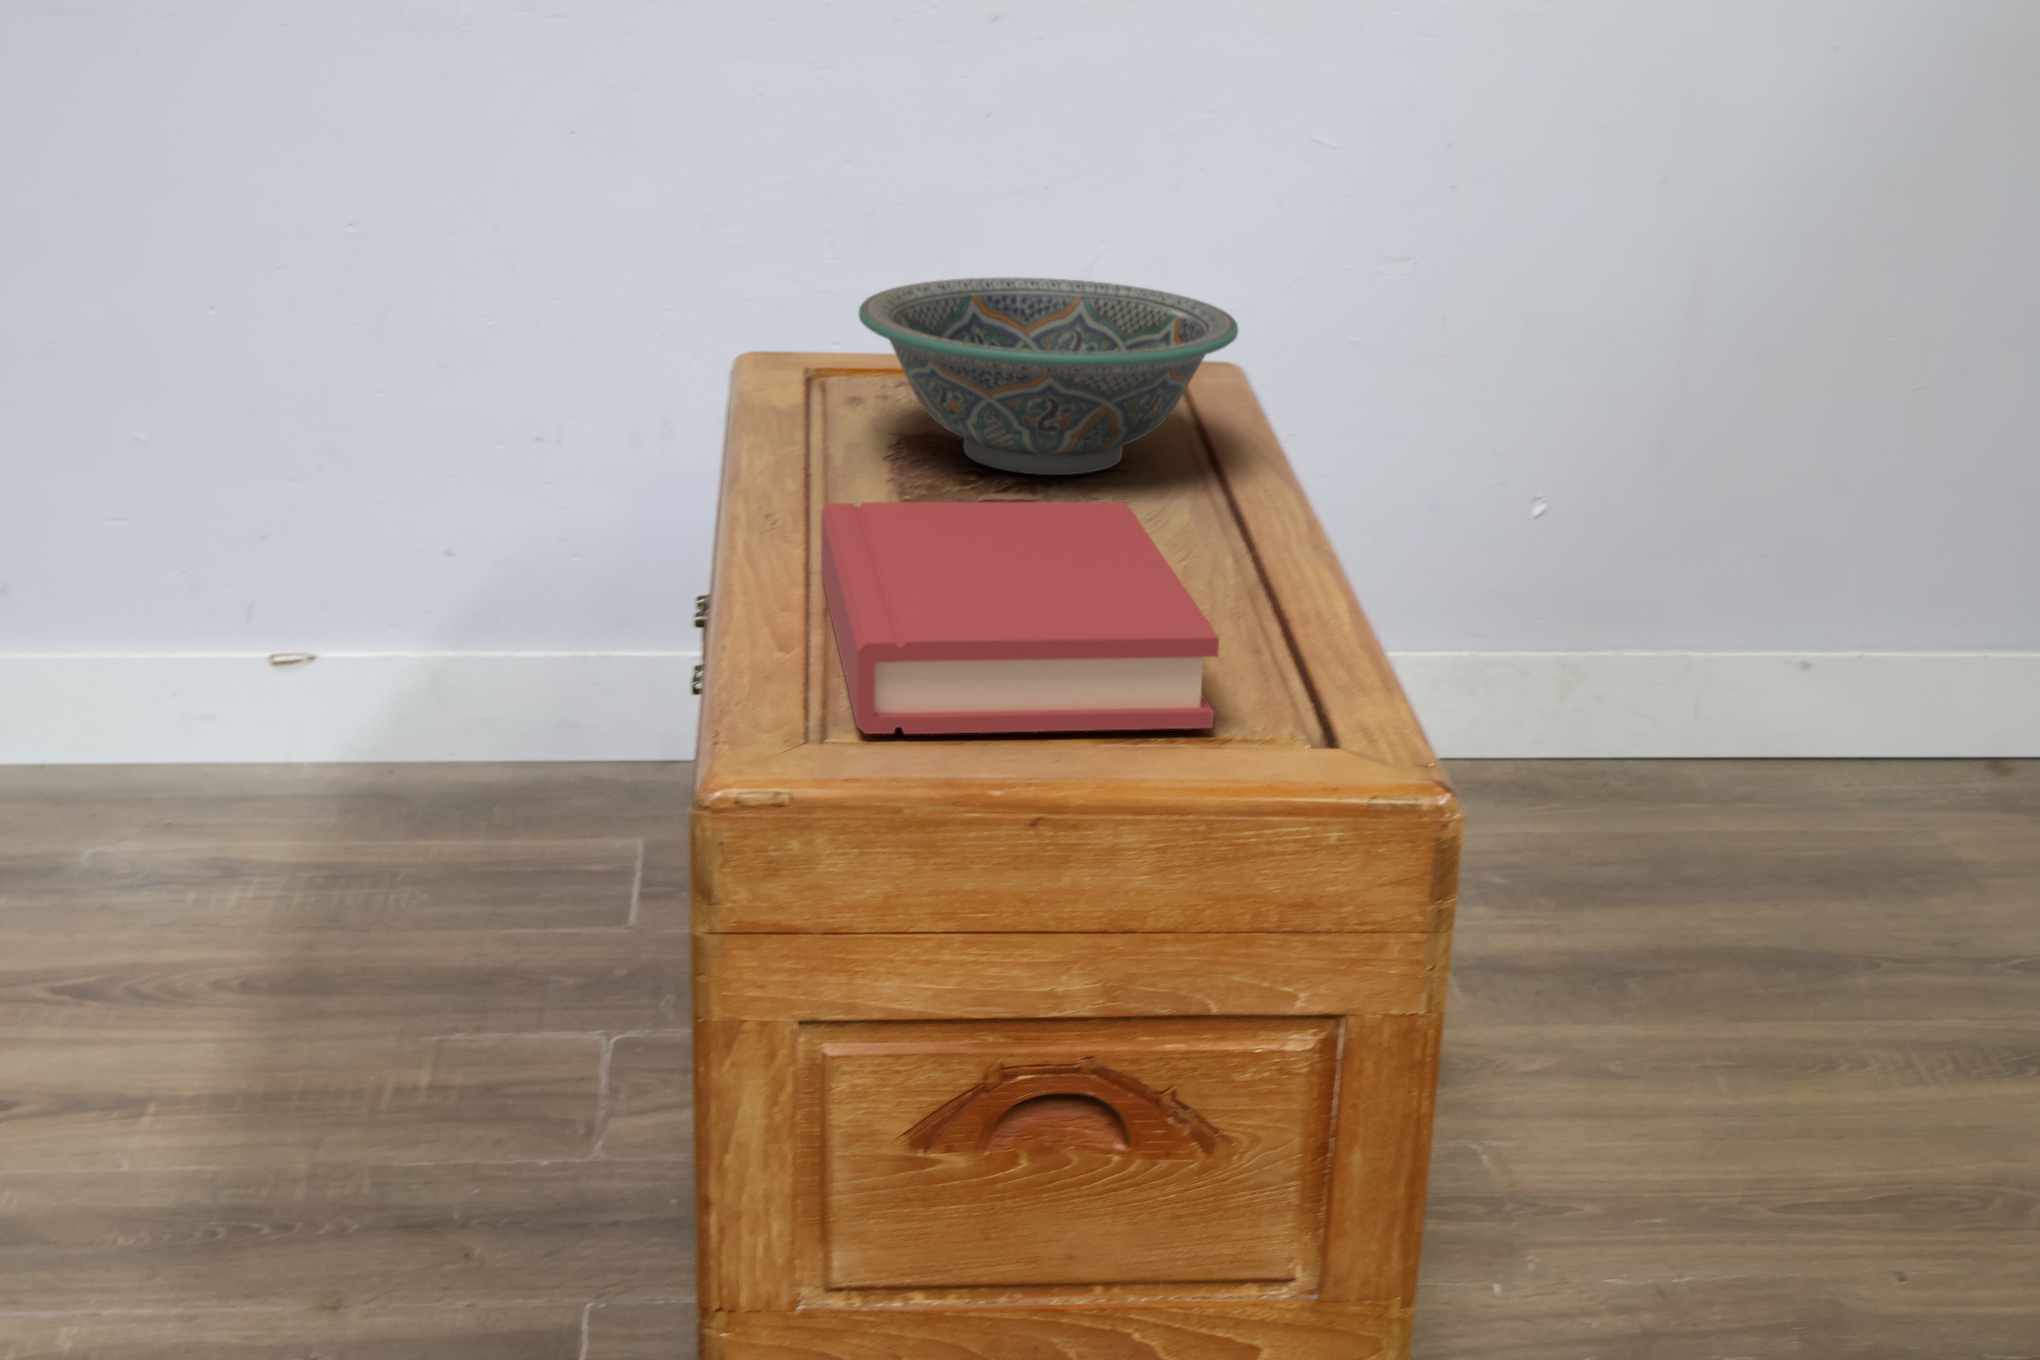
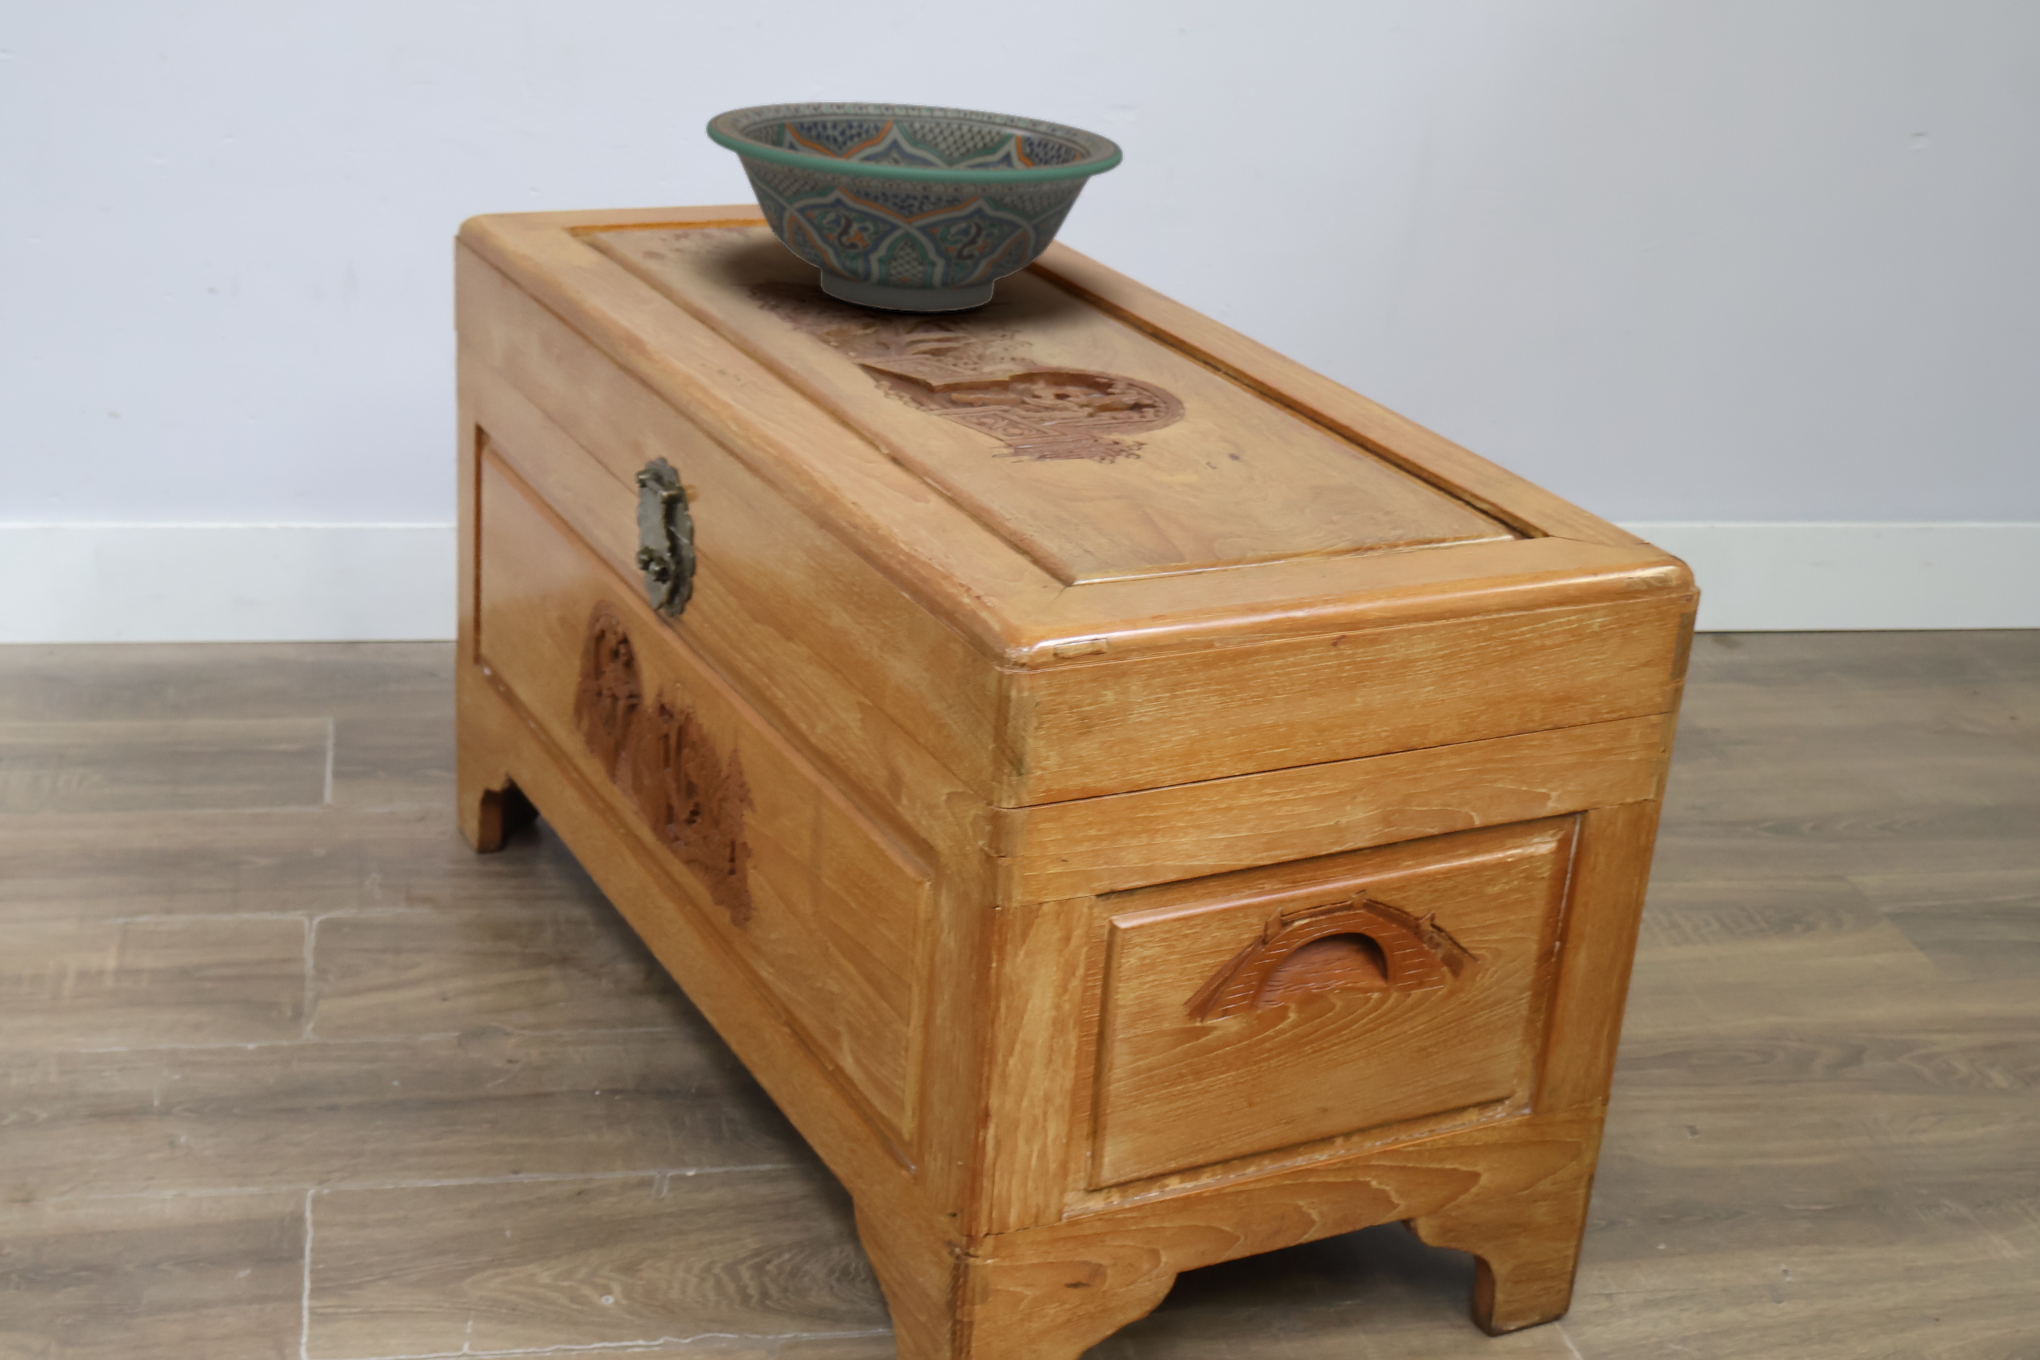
hardback book: present [821,502,1219,734] -> none [860,320,1441,571]

